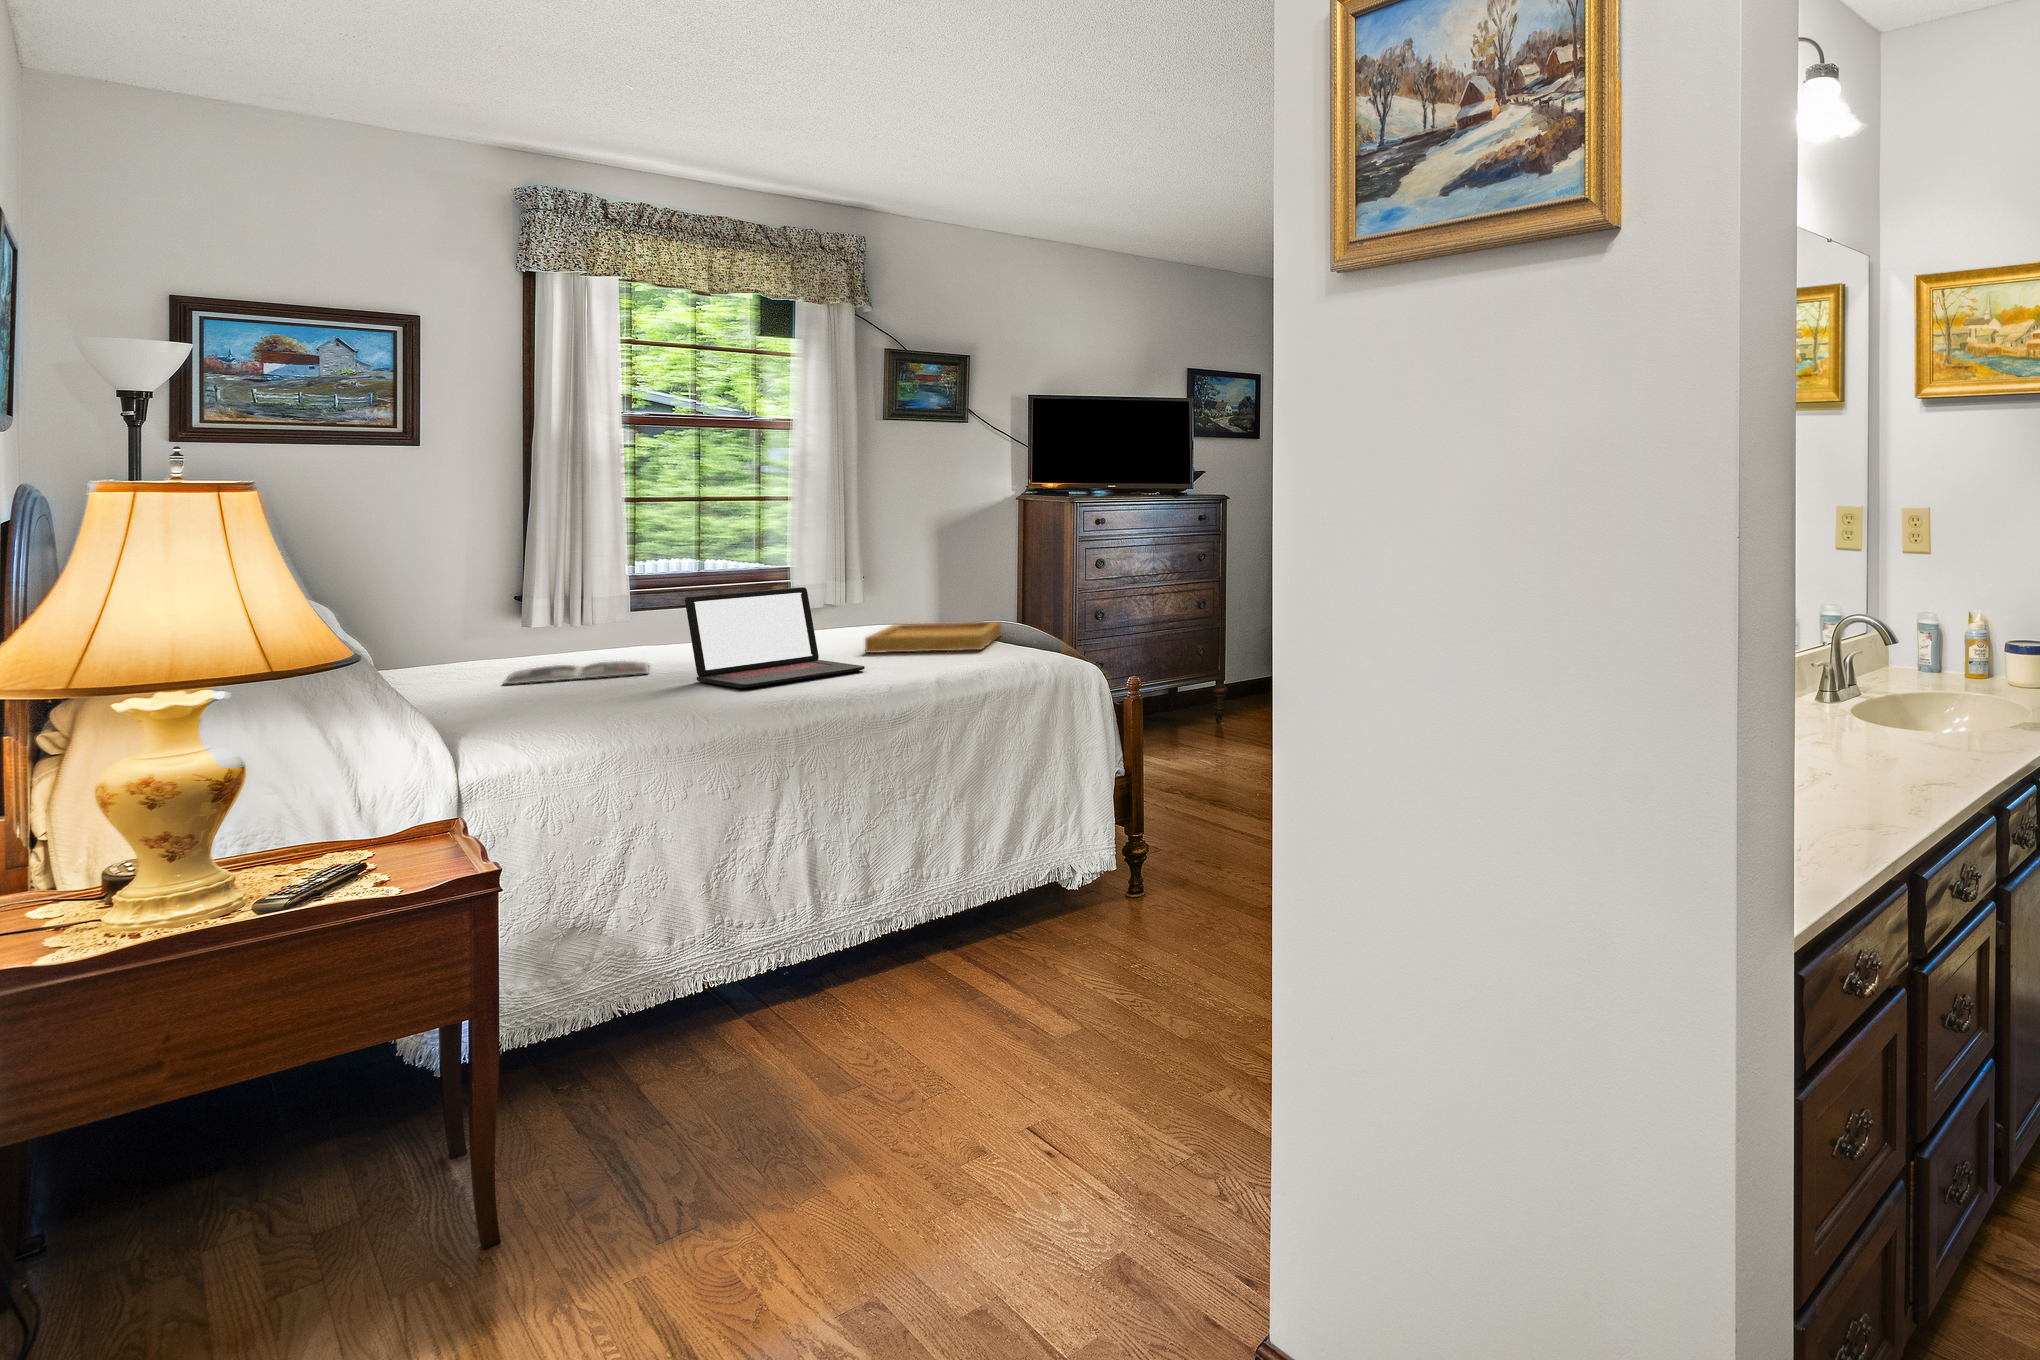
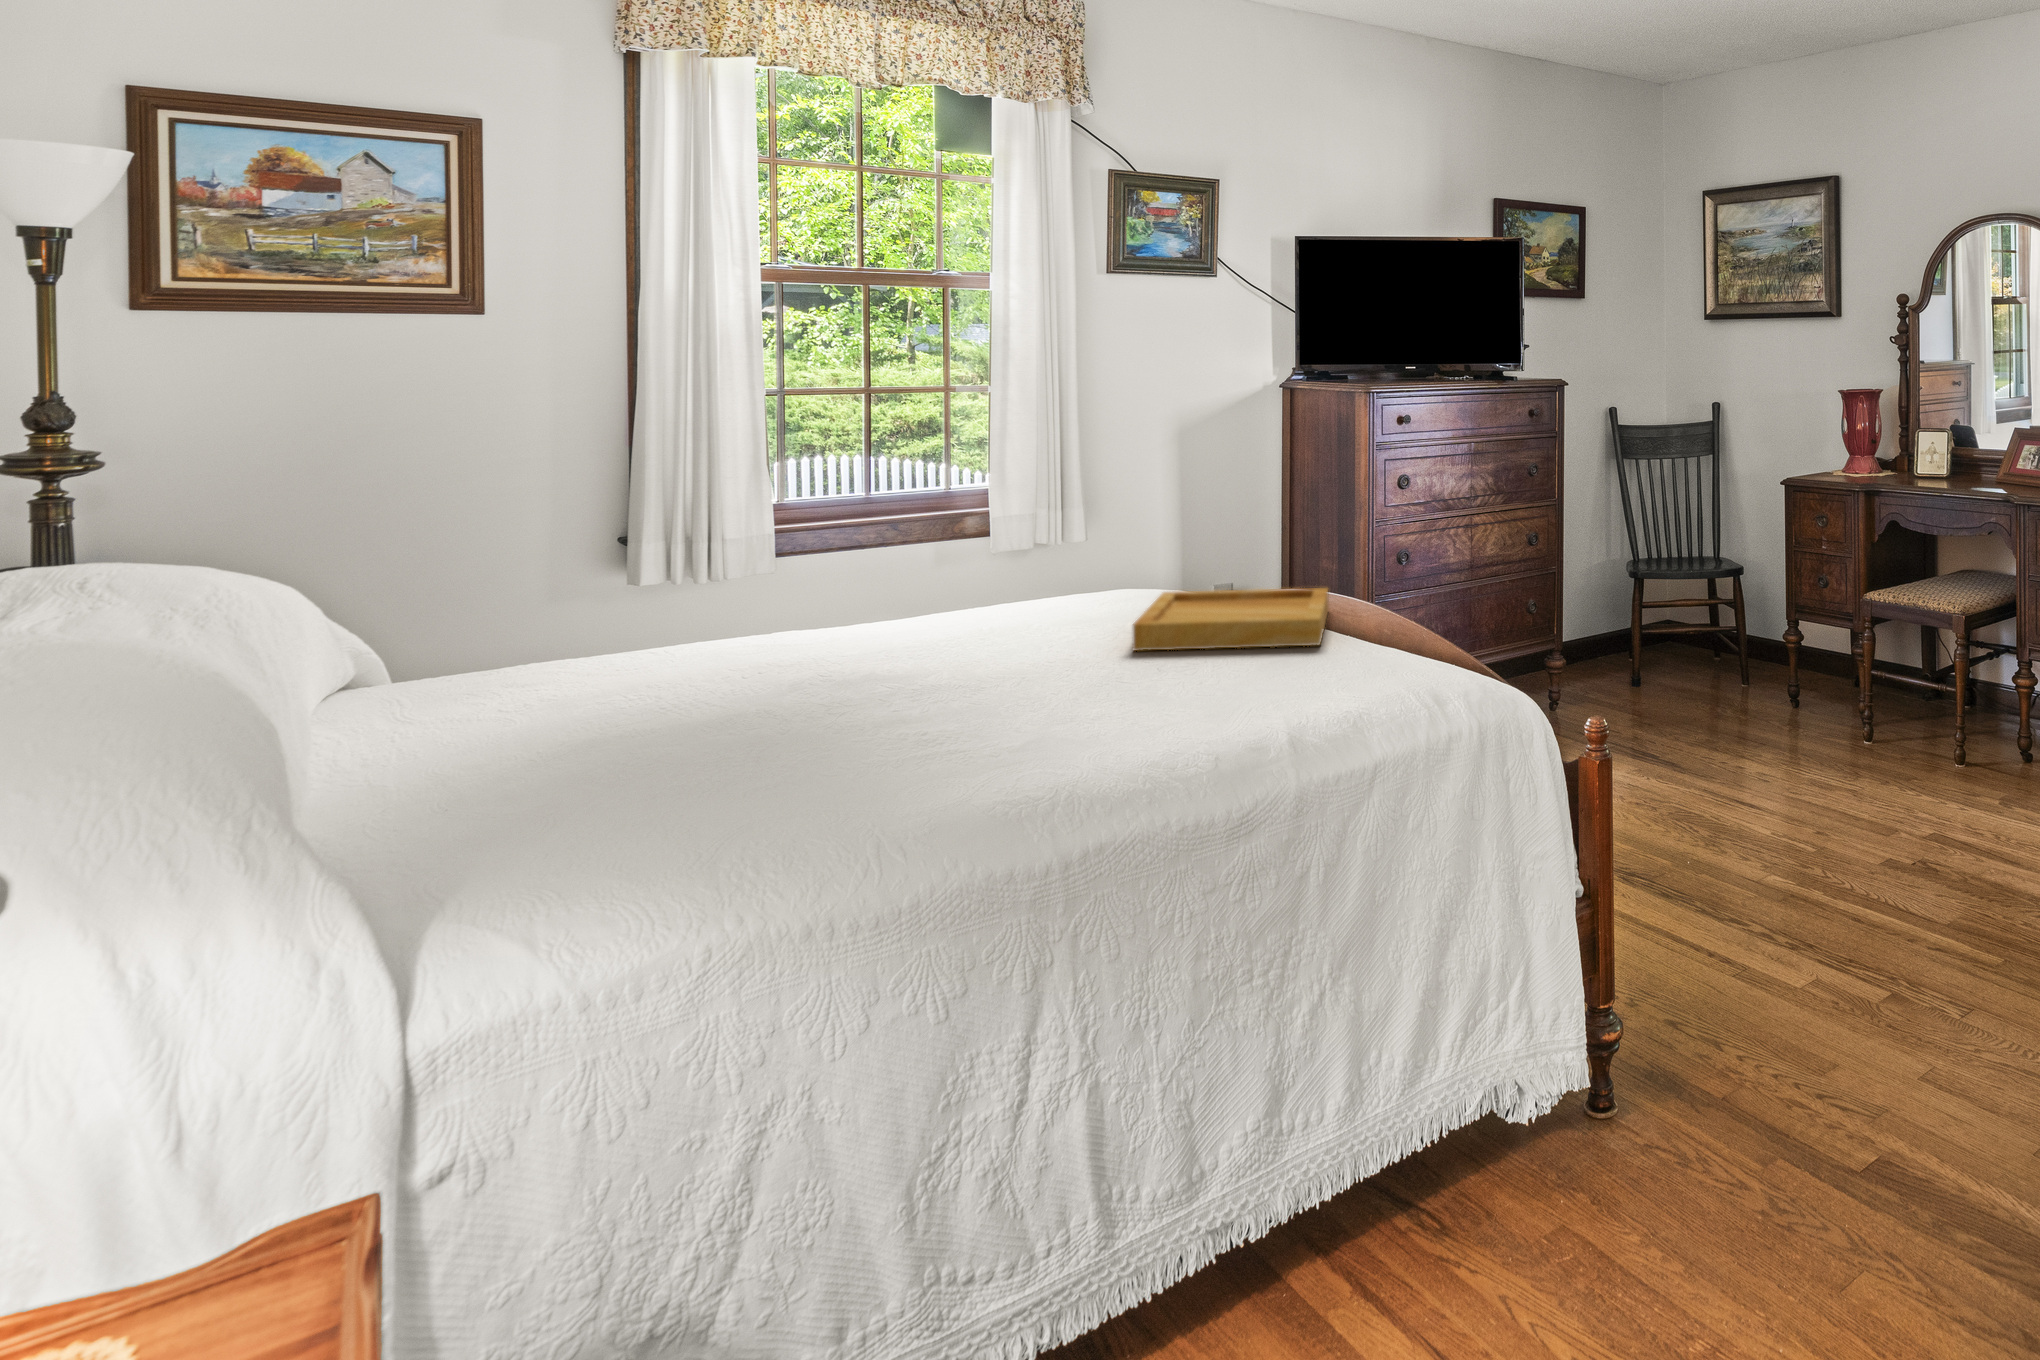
laptop: present [685,587,865,688] -> none [853,540,1151,744]
magazine: present [505,661,649,684] -> none [553,671,794,727]

